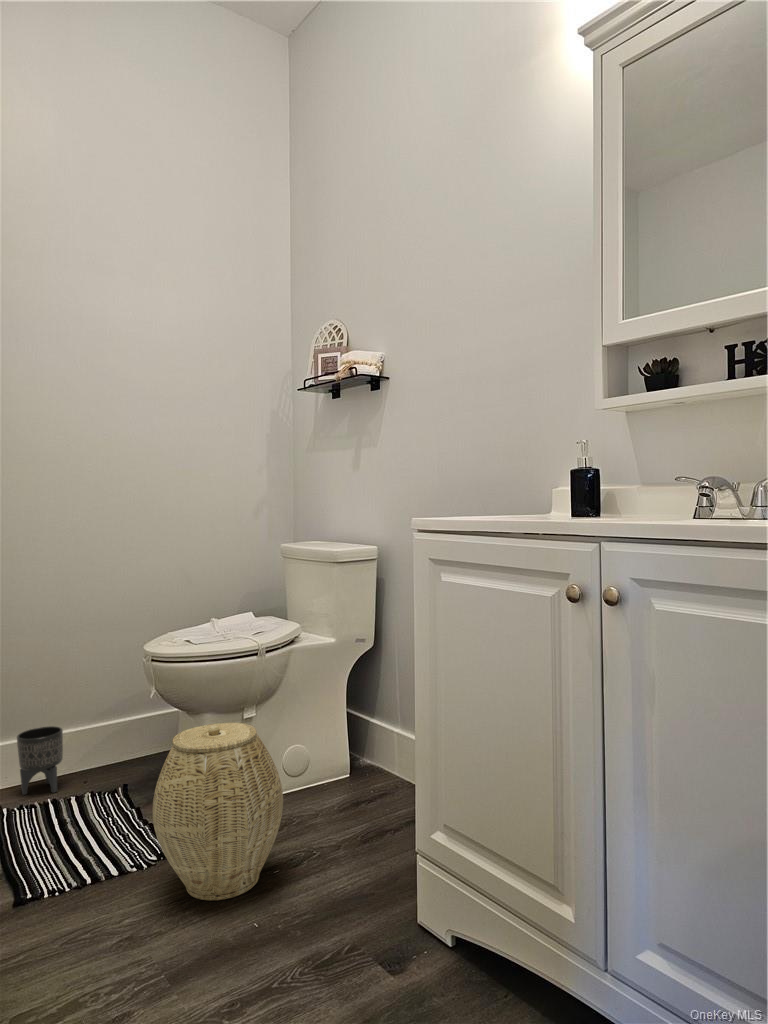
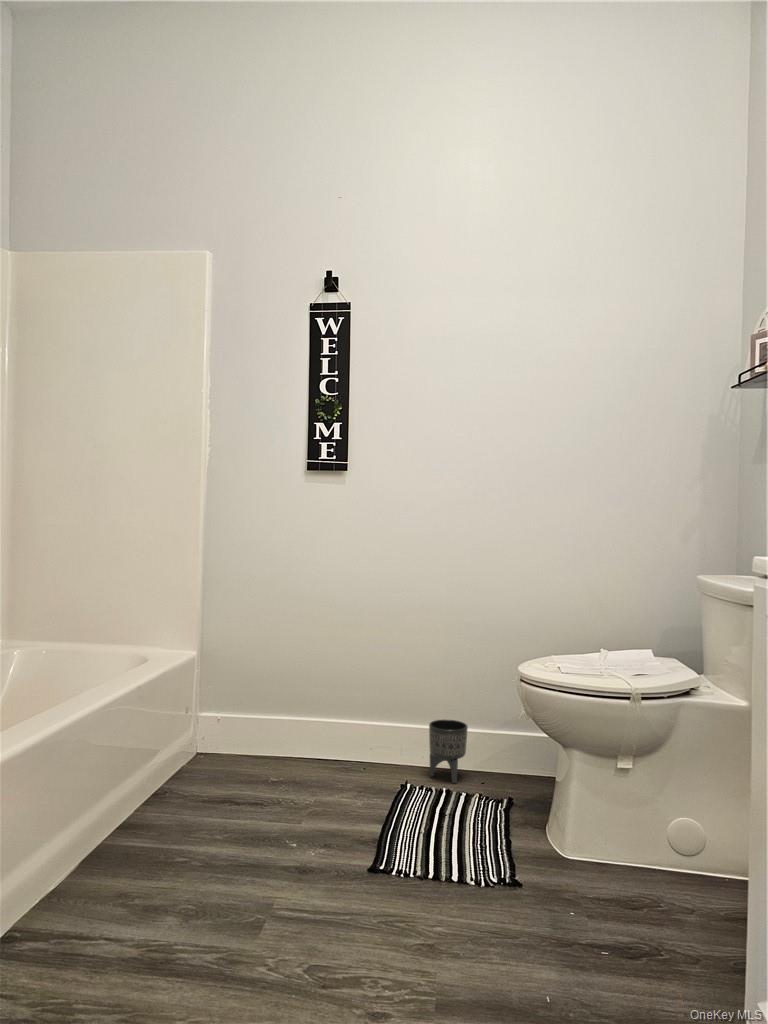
woven basket: present [153,723,283,900] -> none [476,762,613,953]

